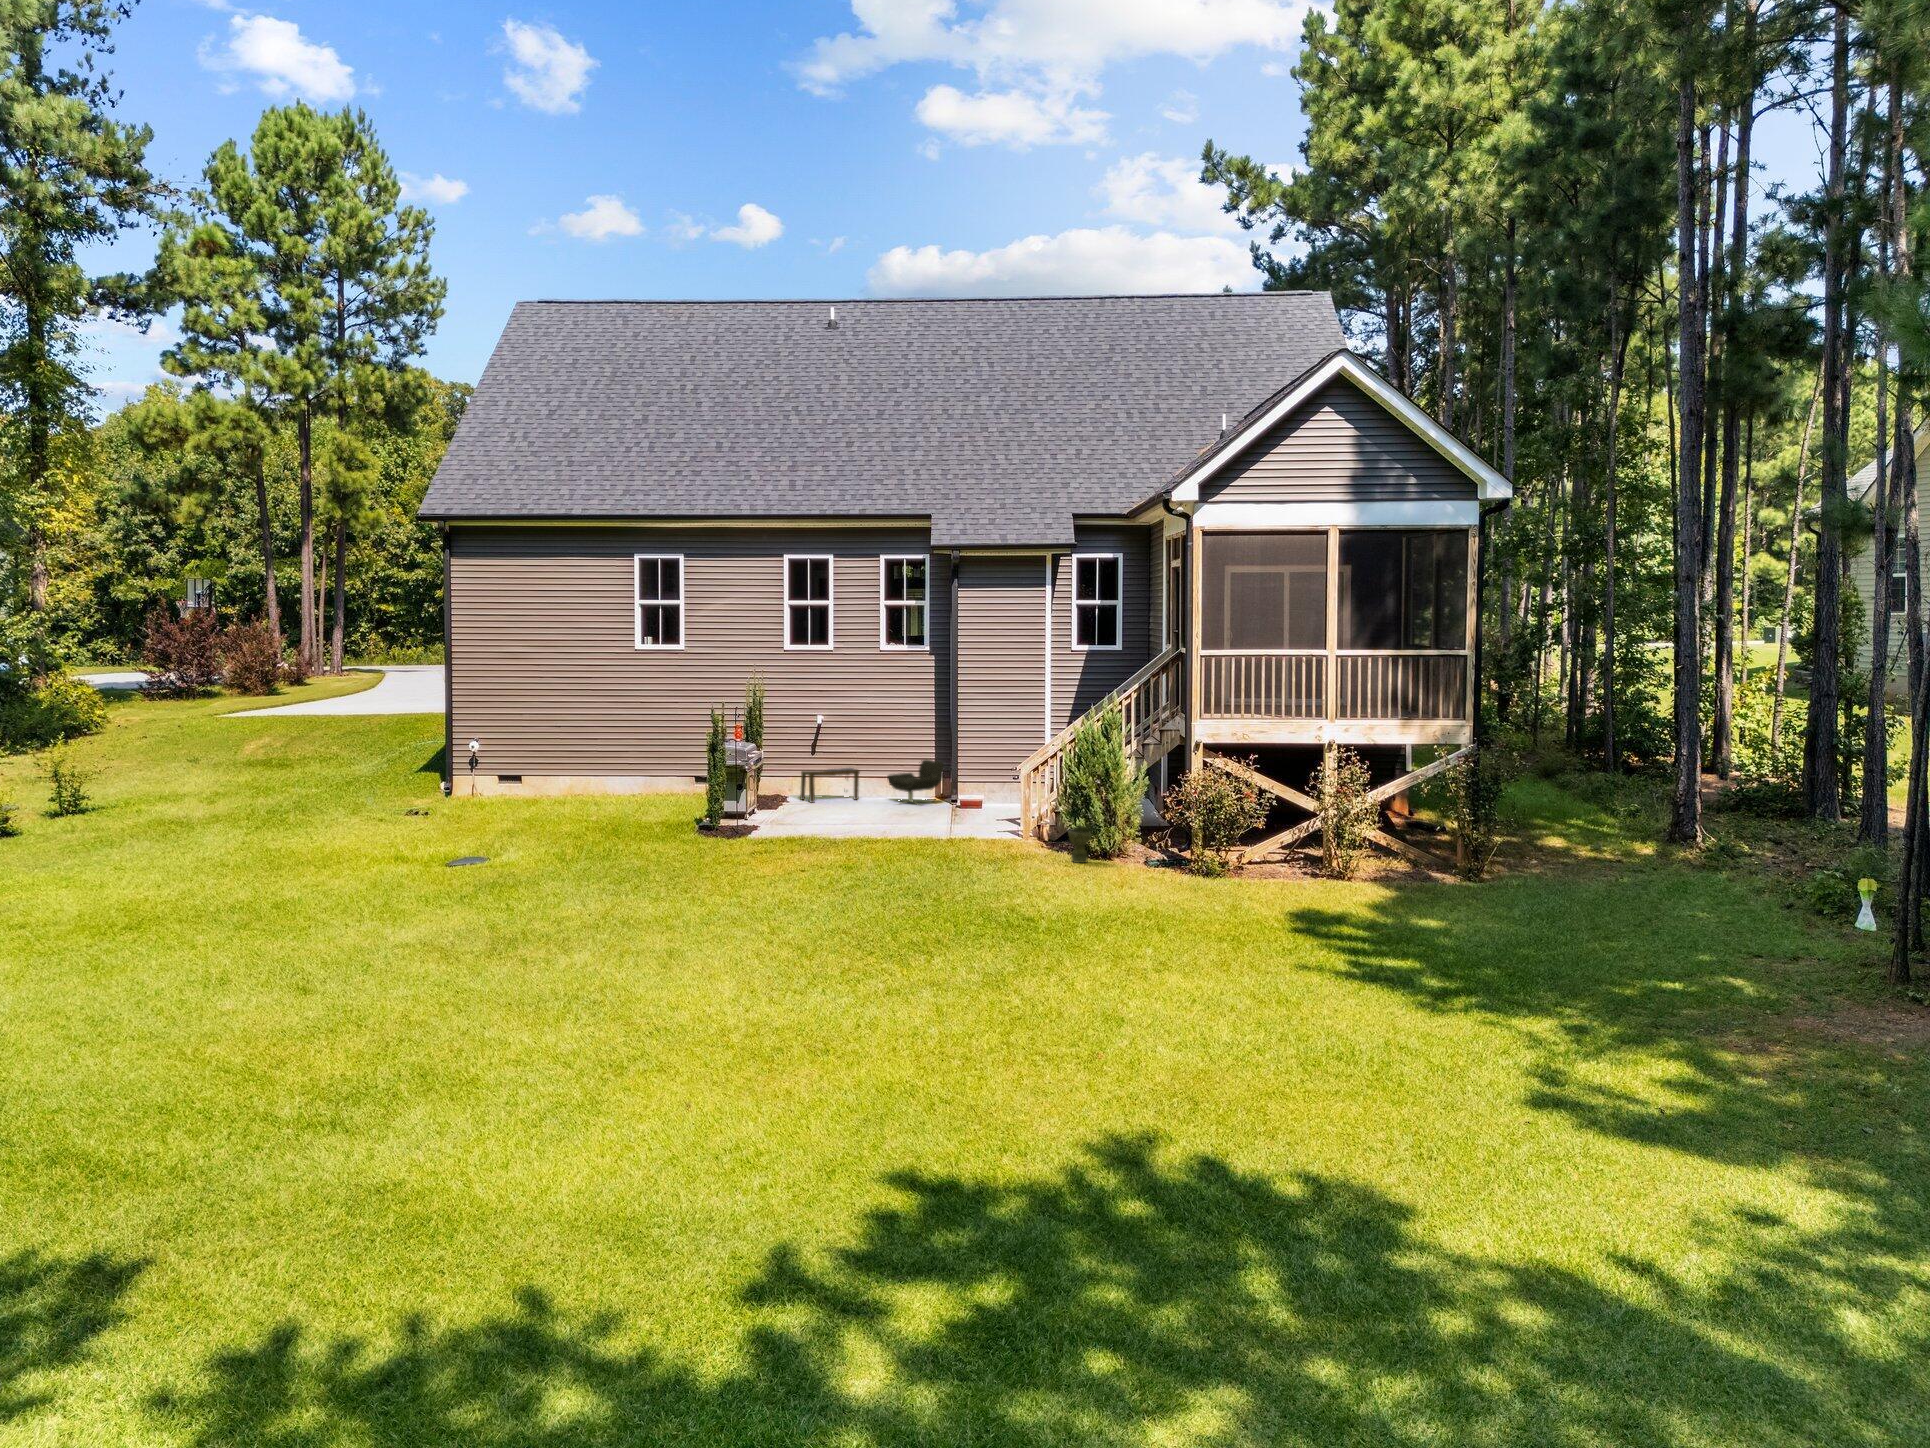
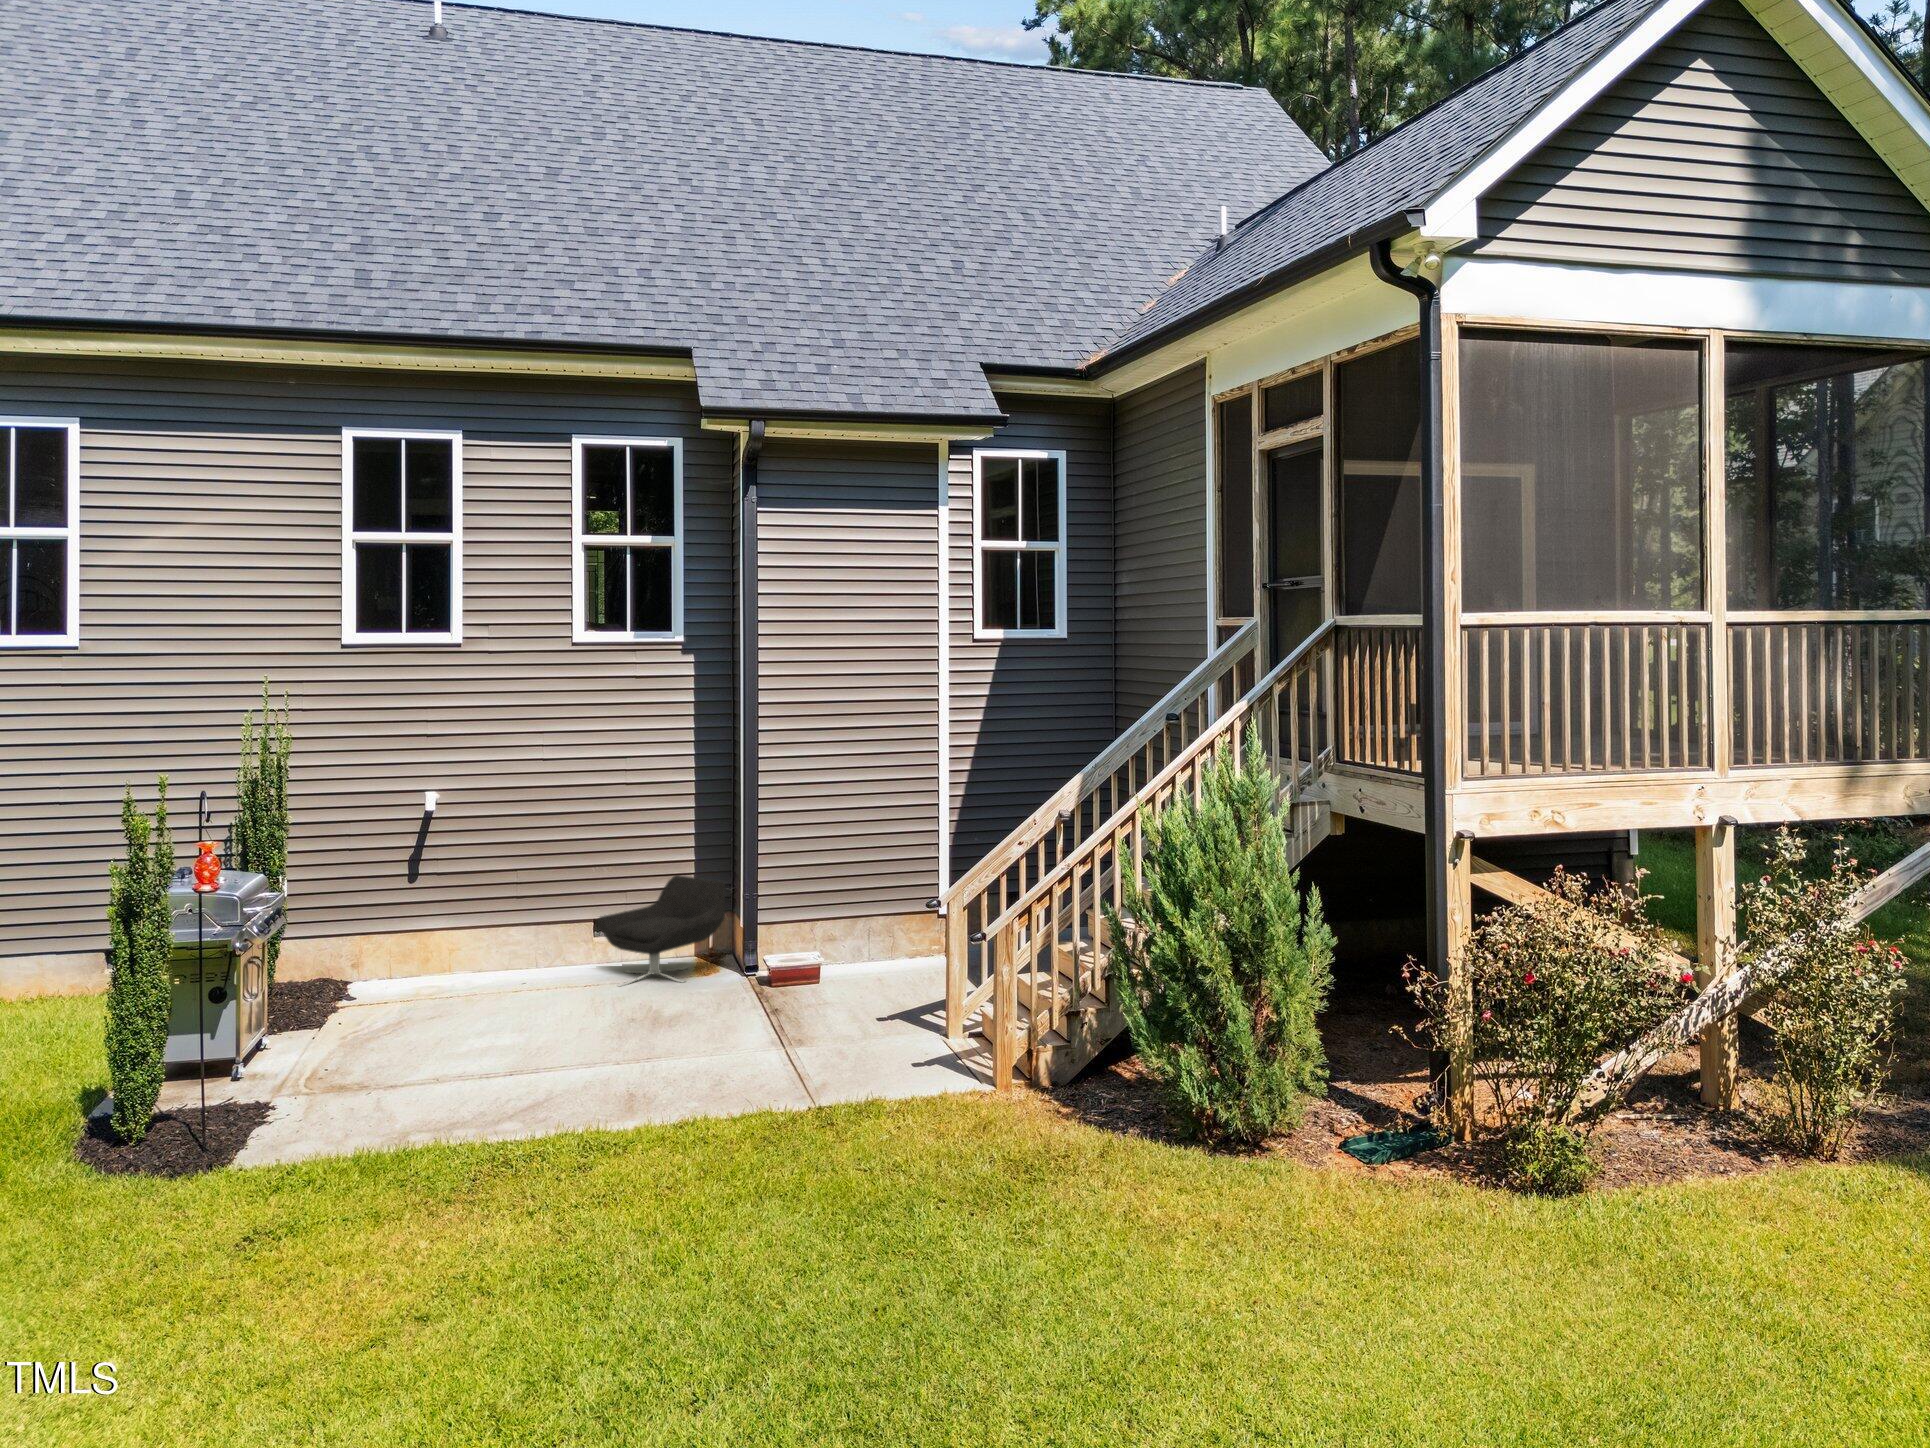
bench: present [800,768,860,803] -> none [387,904,533,999]
planter: present [1068,824,1091,863] -> none [1200,1067,1266,1180]

